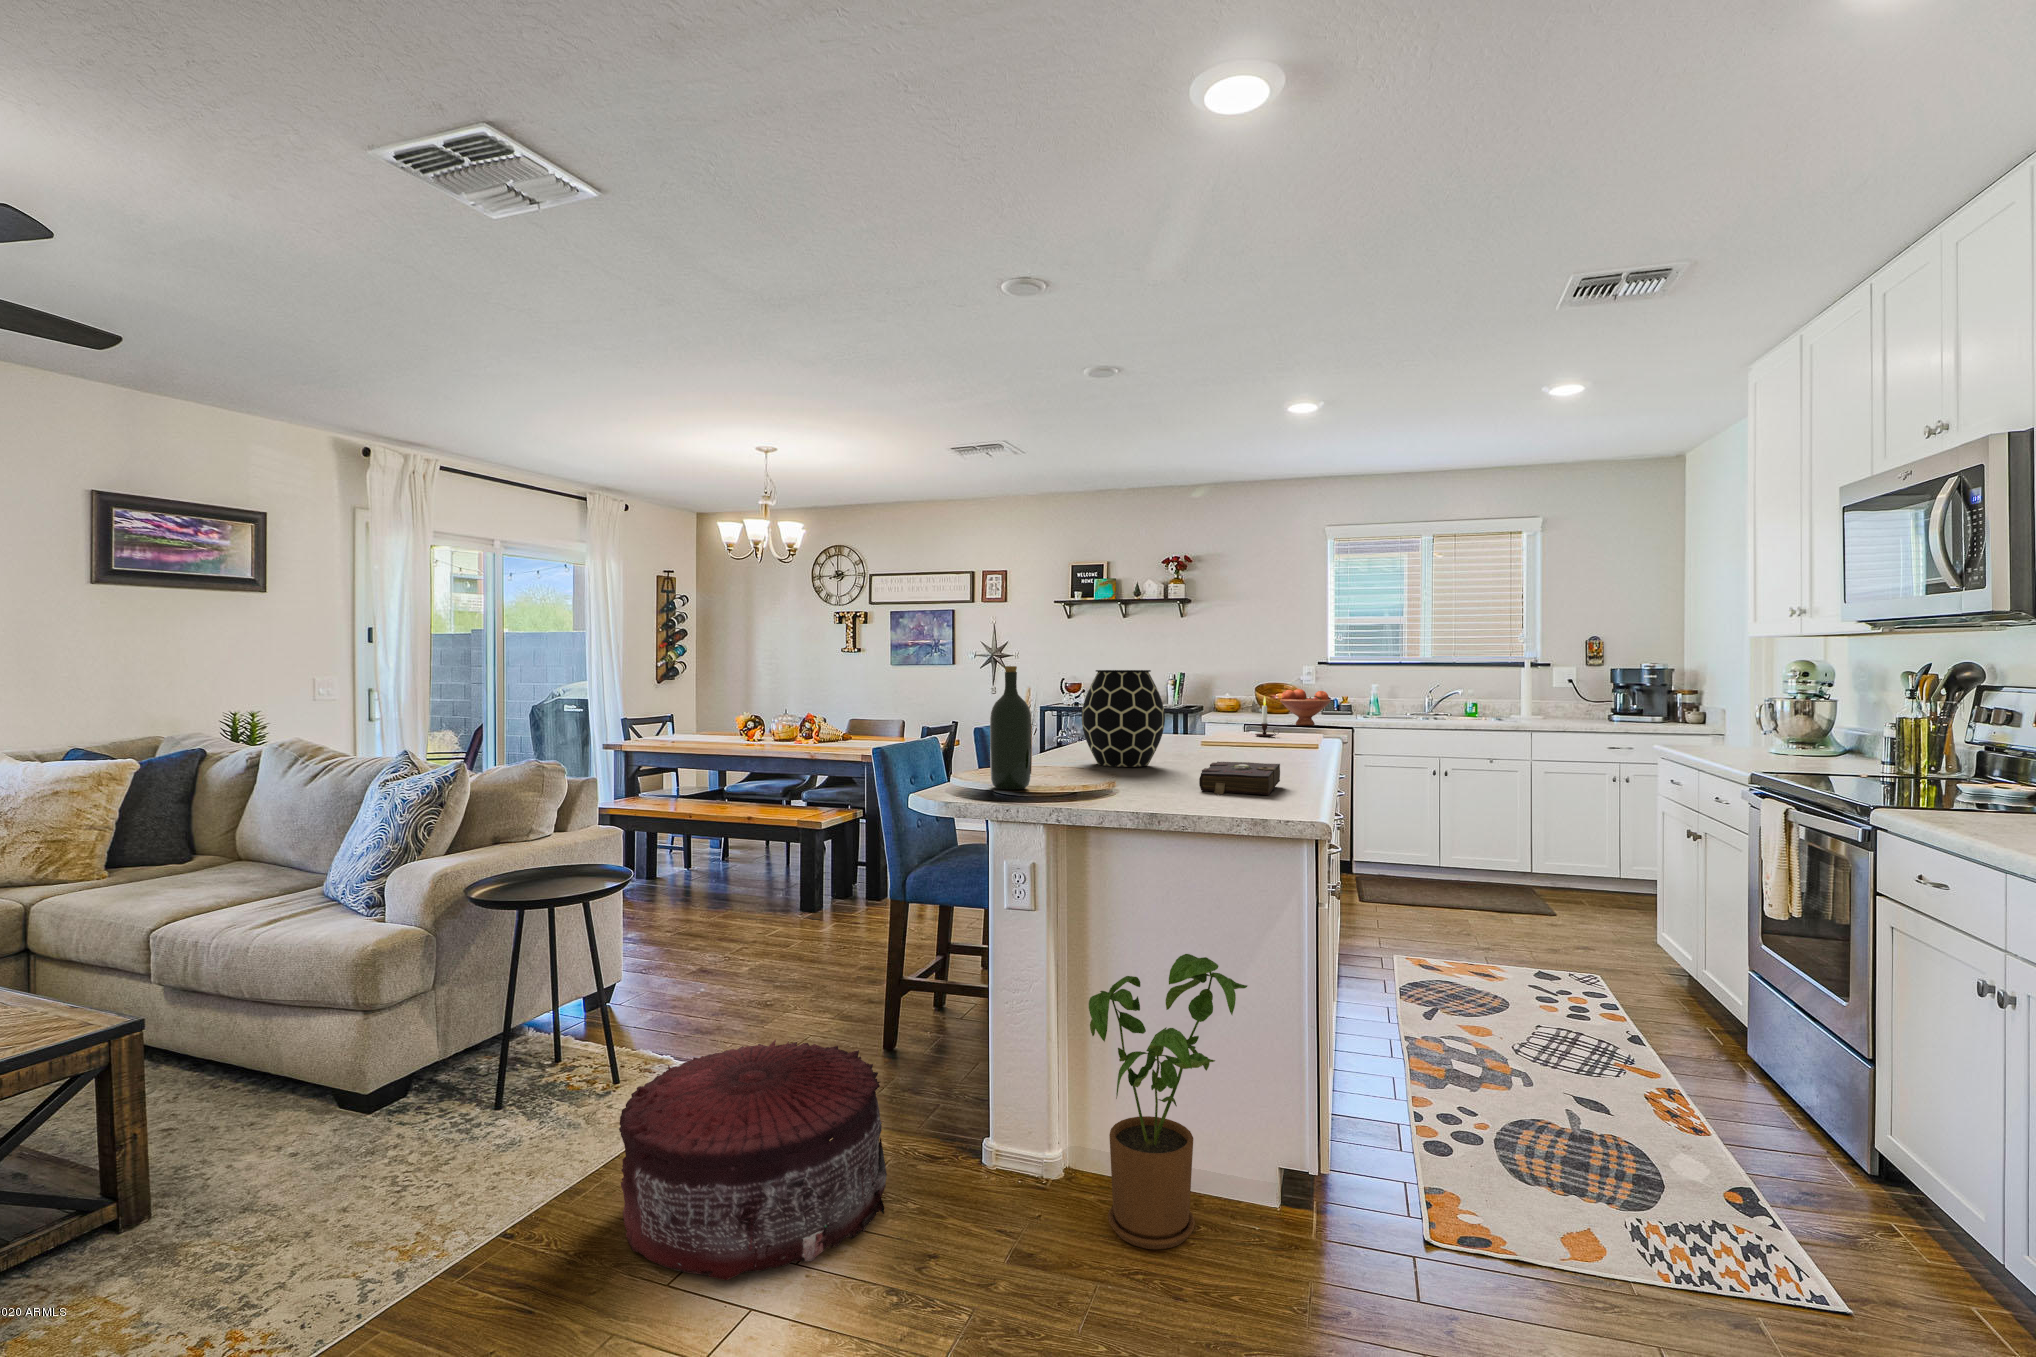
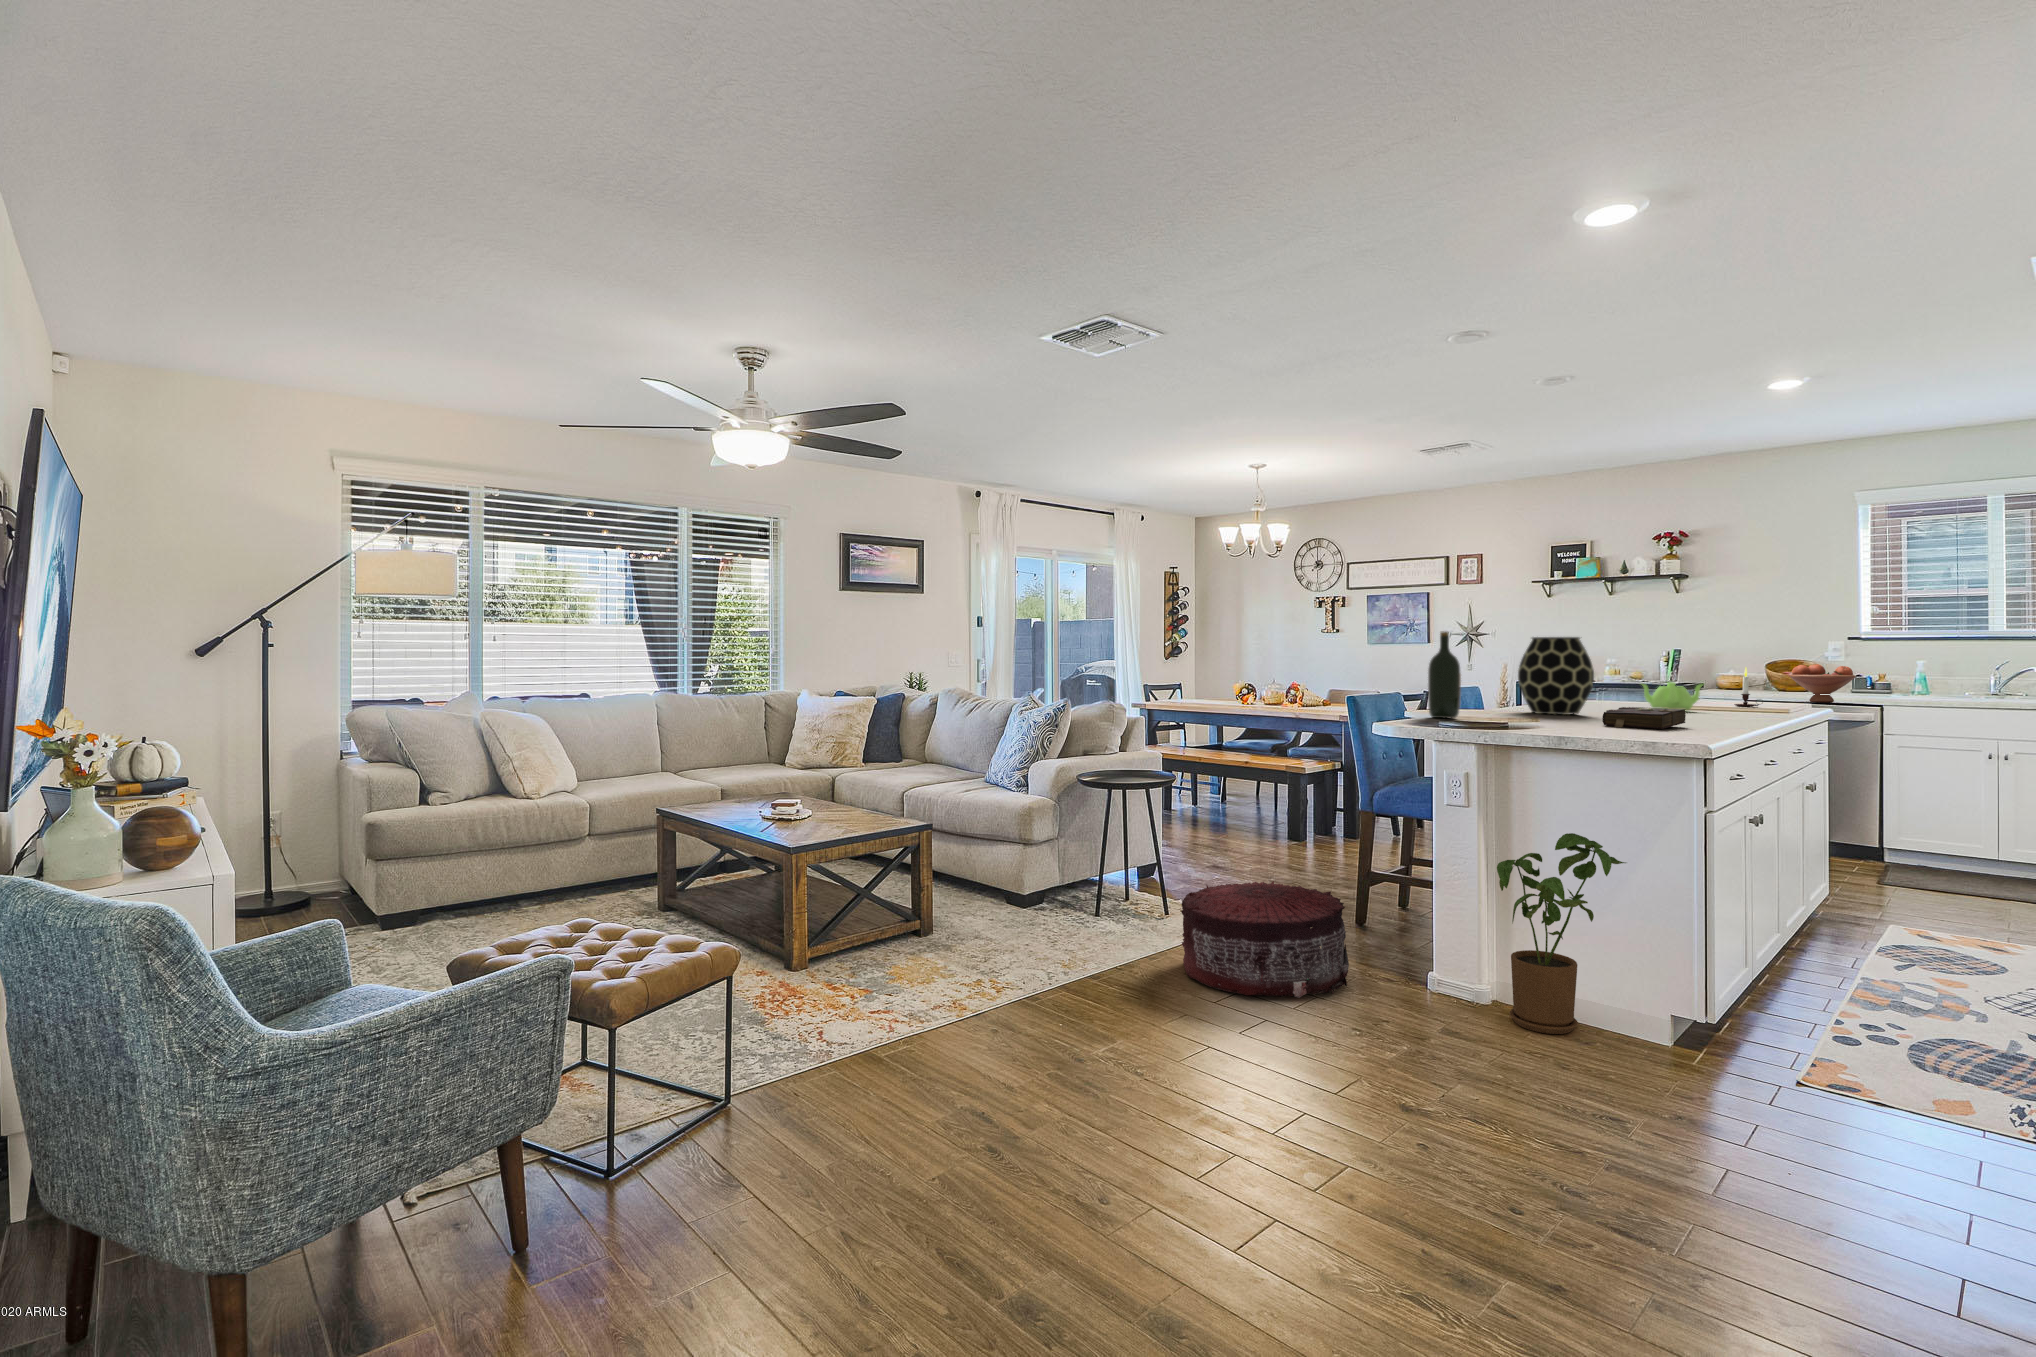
teapot: none [1188,717,1250,749] -> present [1642,682,1702,710]

